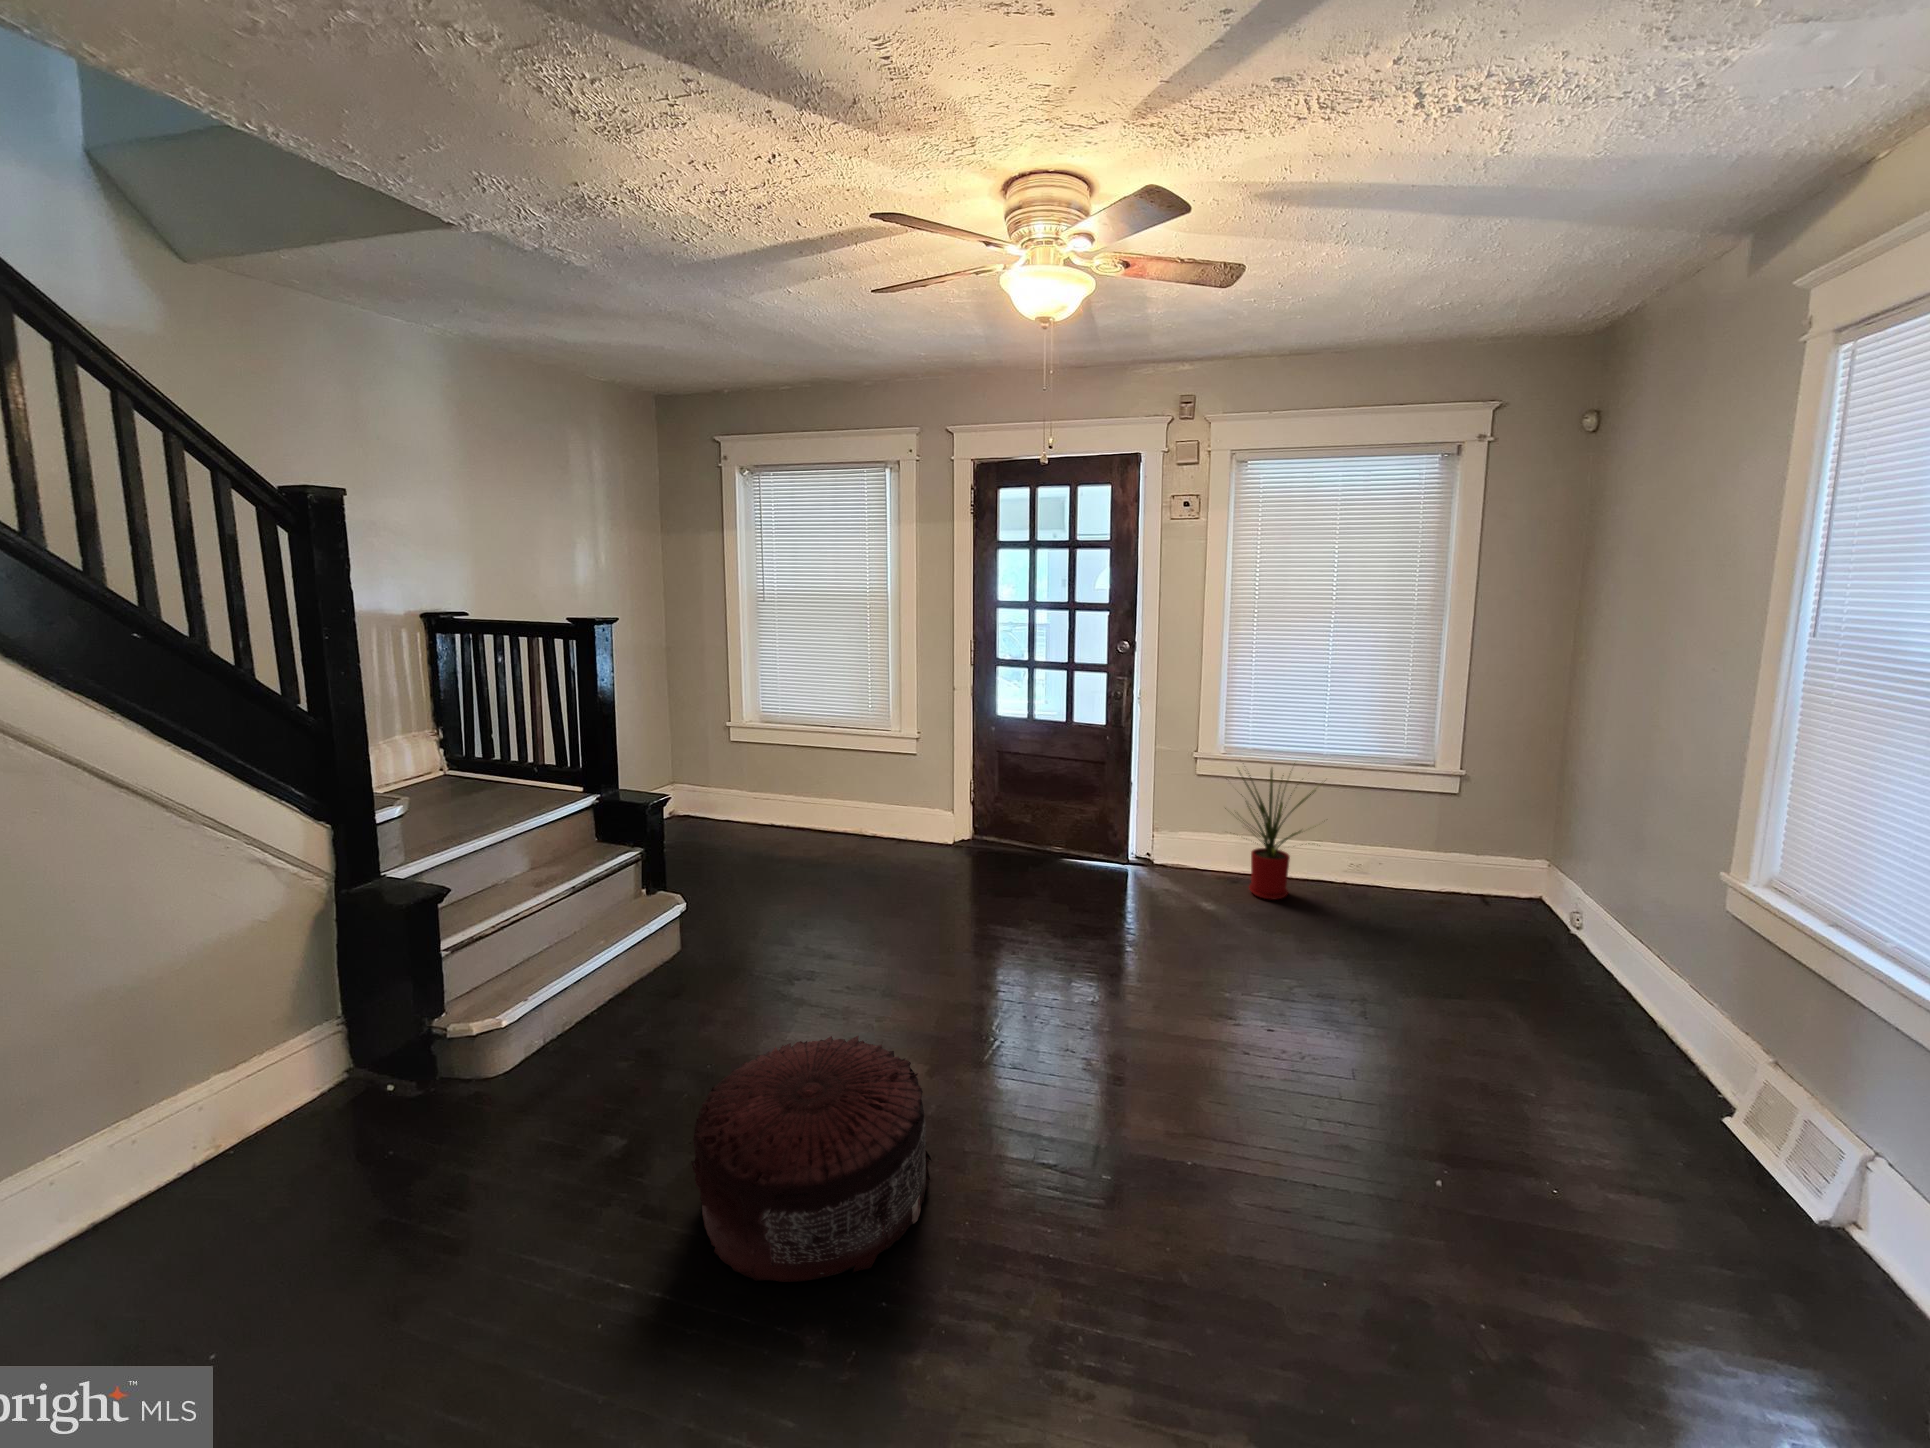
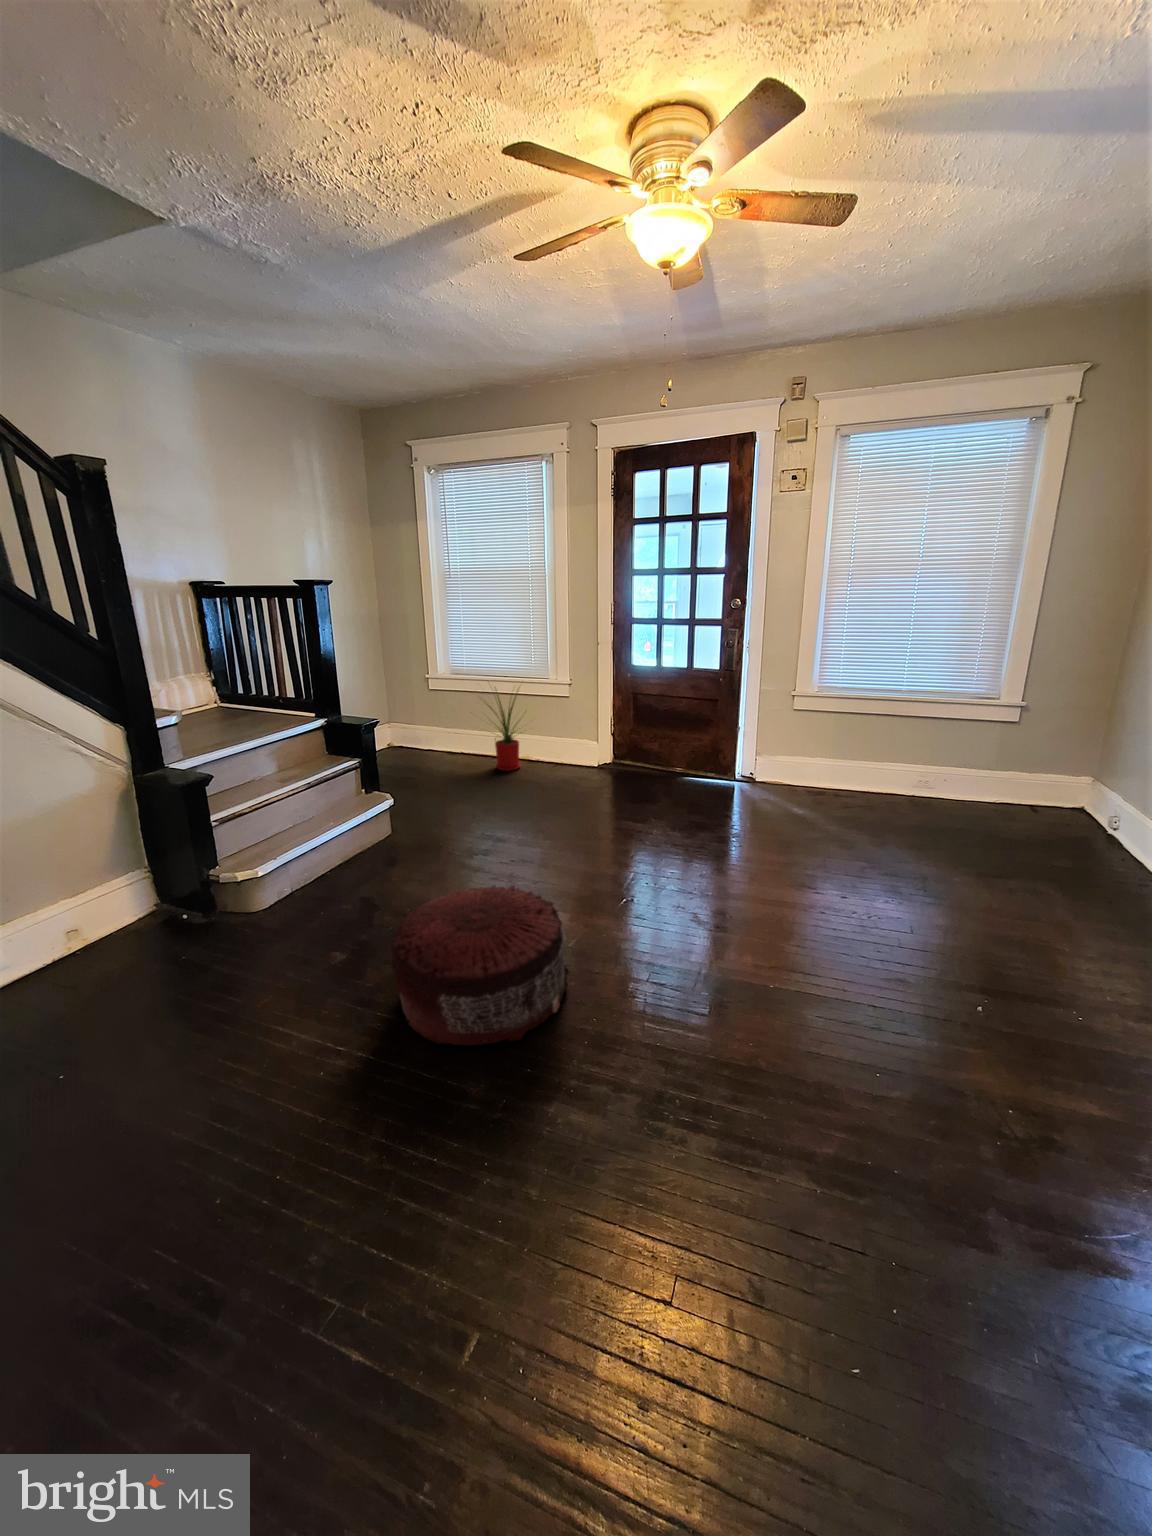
house plant: present [1225,763,1316,900] -> present [478,689,520,771]

